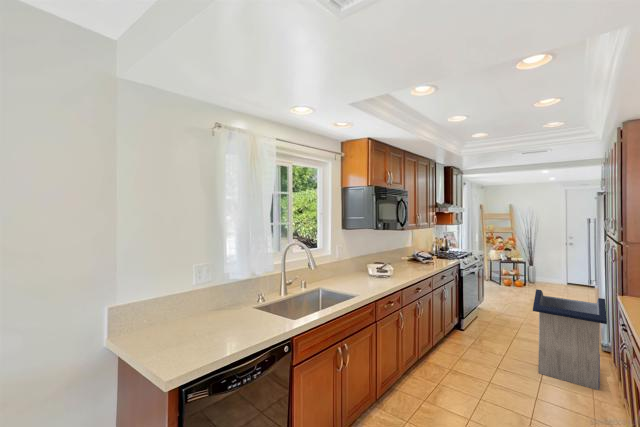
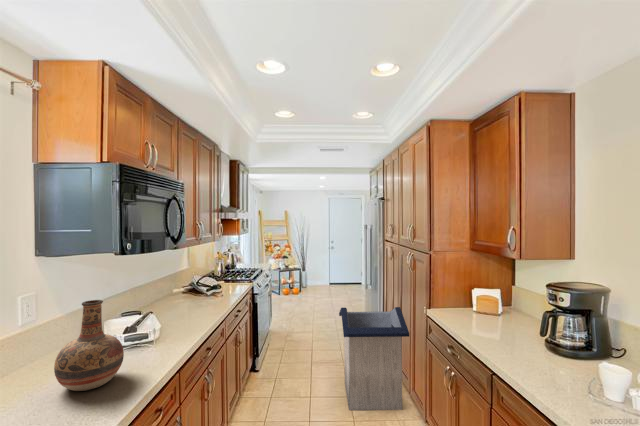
vase: none [351,249,376,287] -> present [54,300,124,391]

